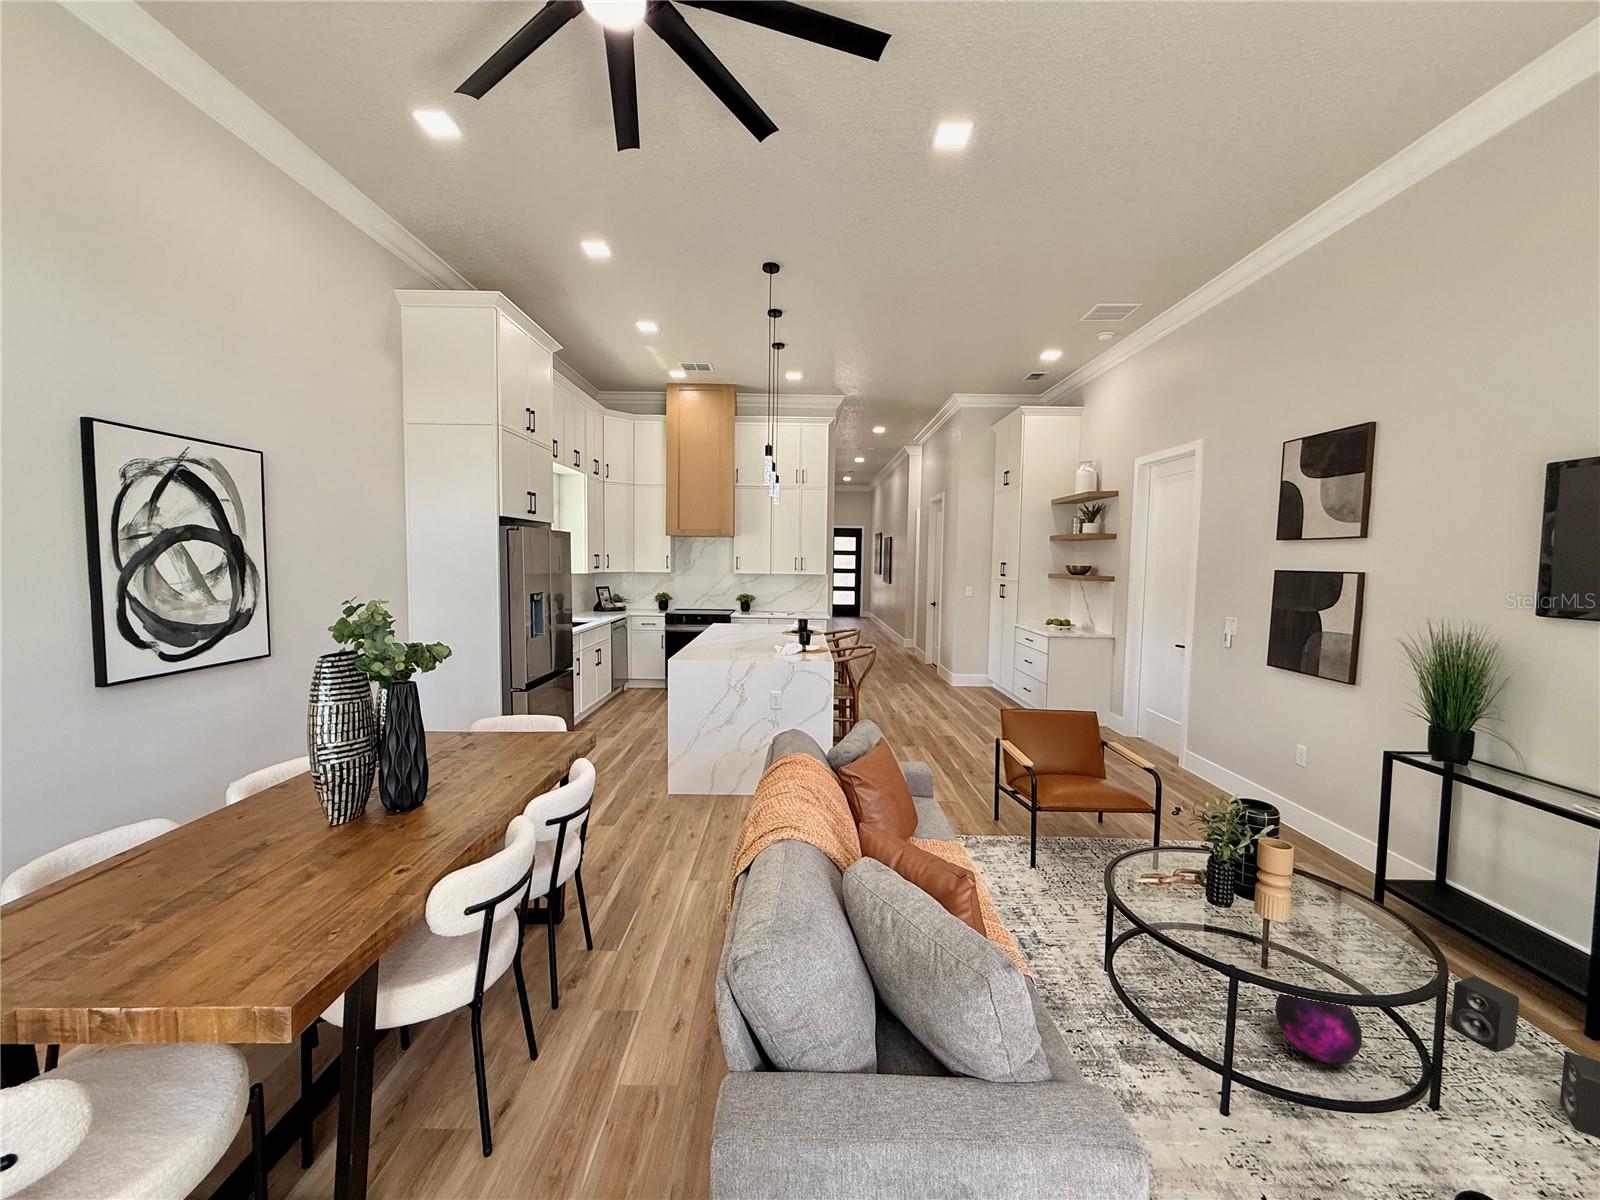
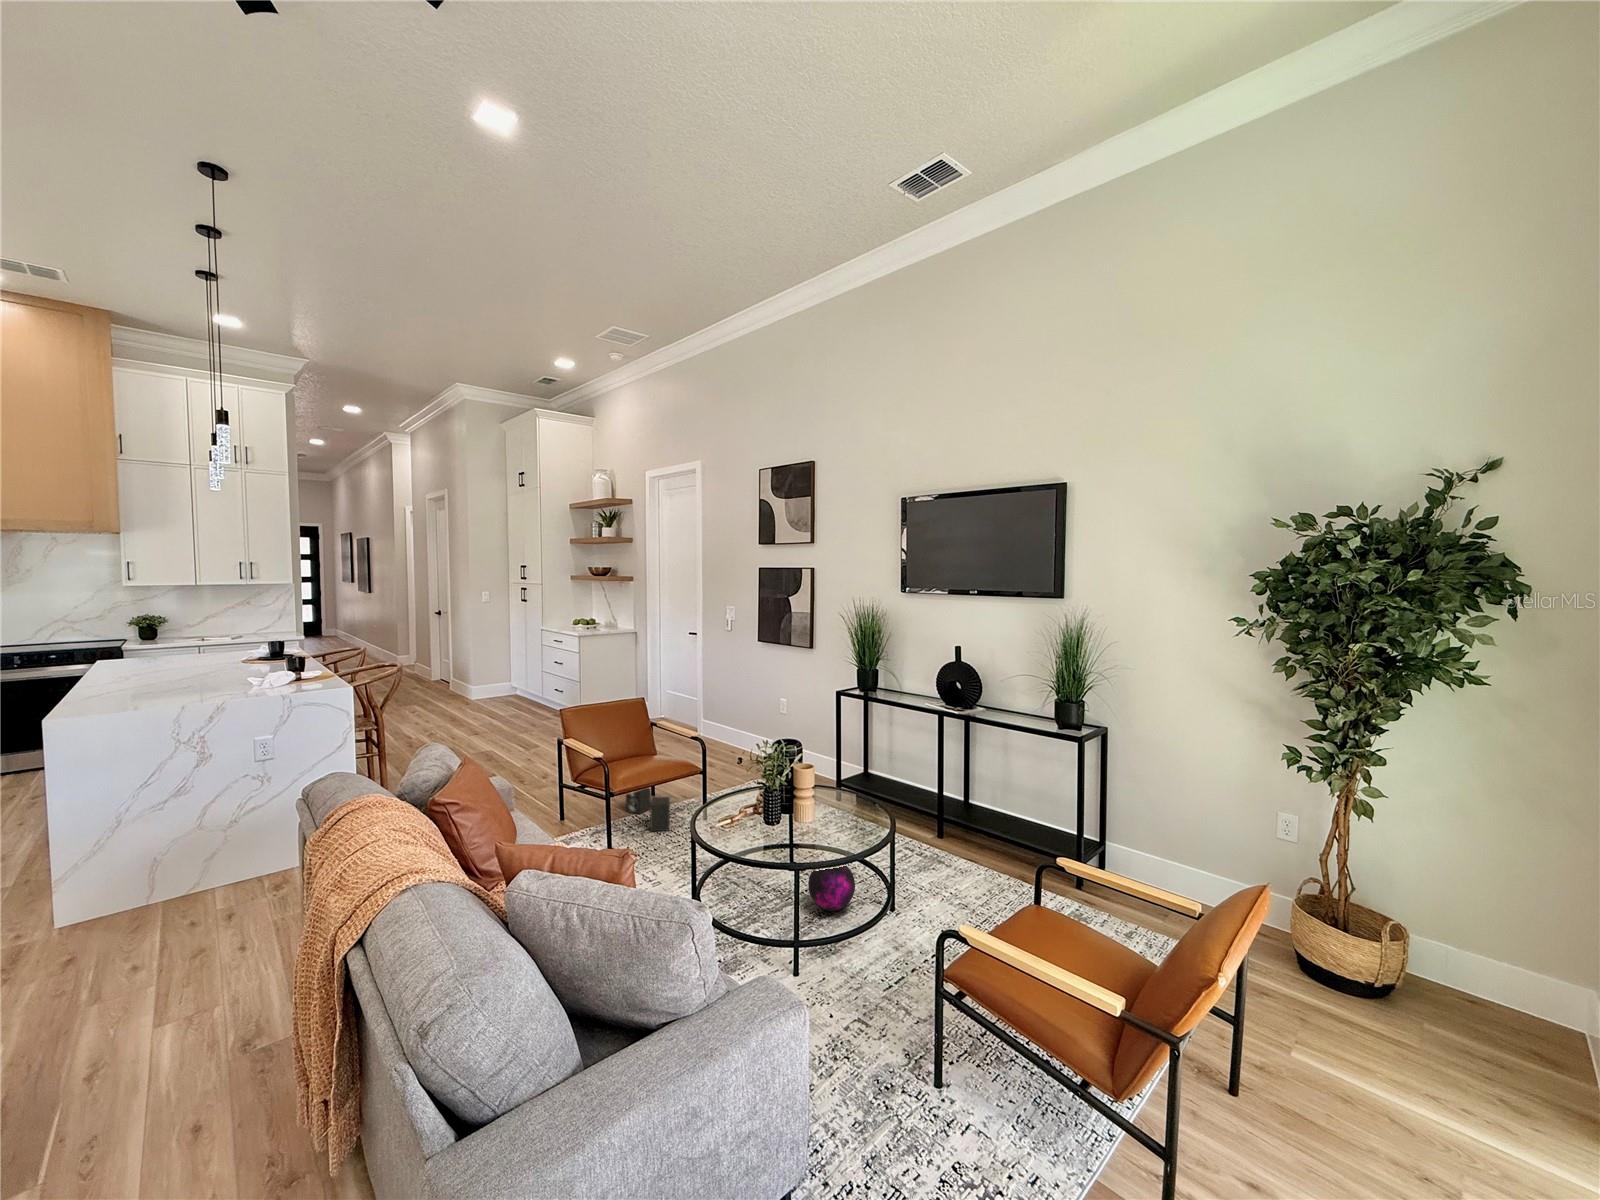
speaker: present [1451,976,1600,1139] -> present [626,788,670,832]

